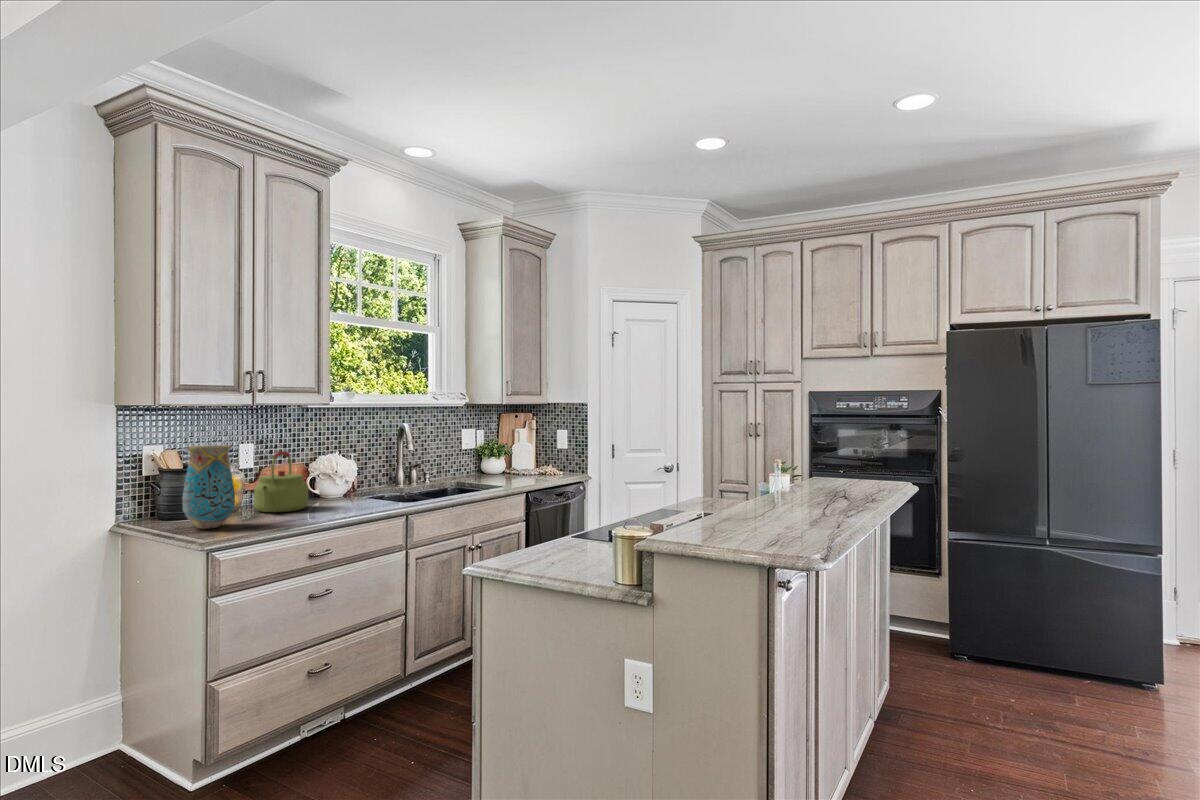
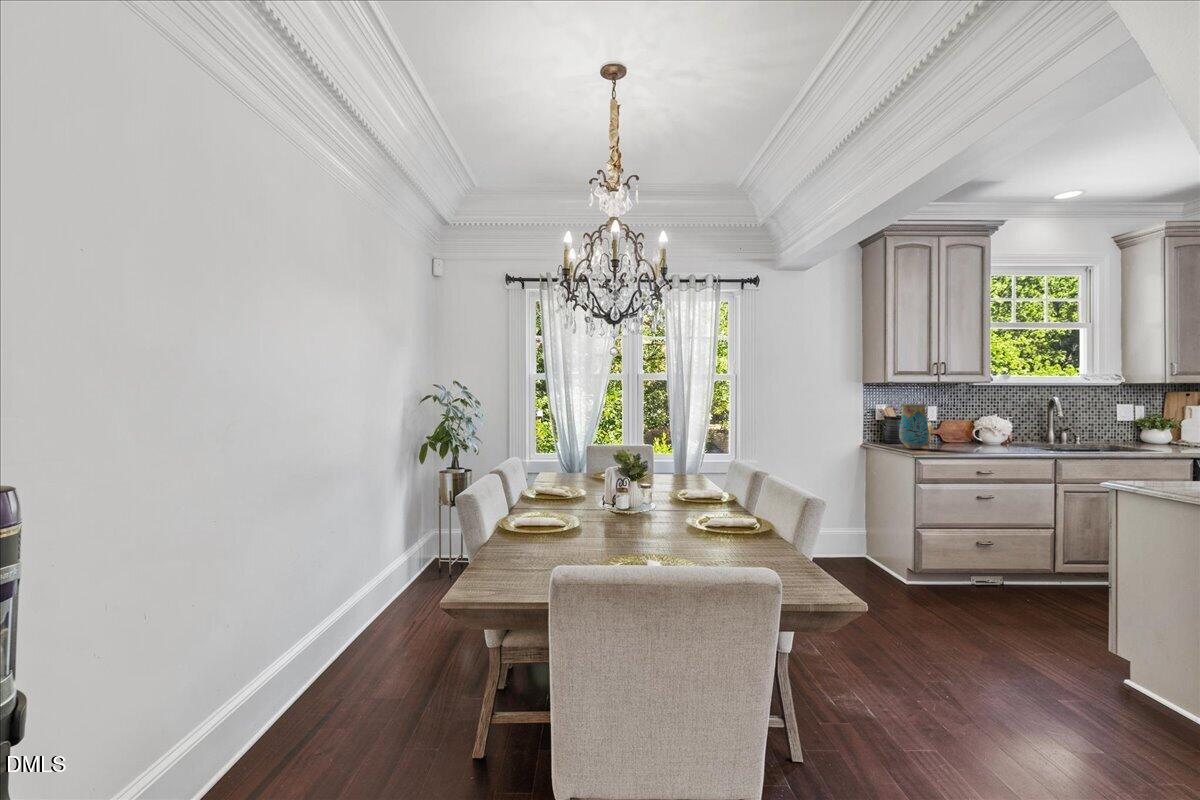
kettle: present [254,451,308,512] -> none [938,411,976,447]

